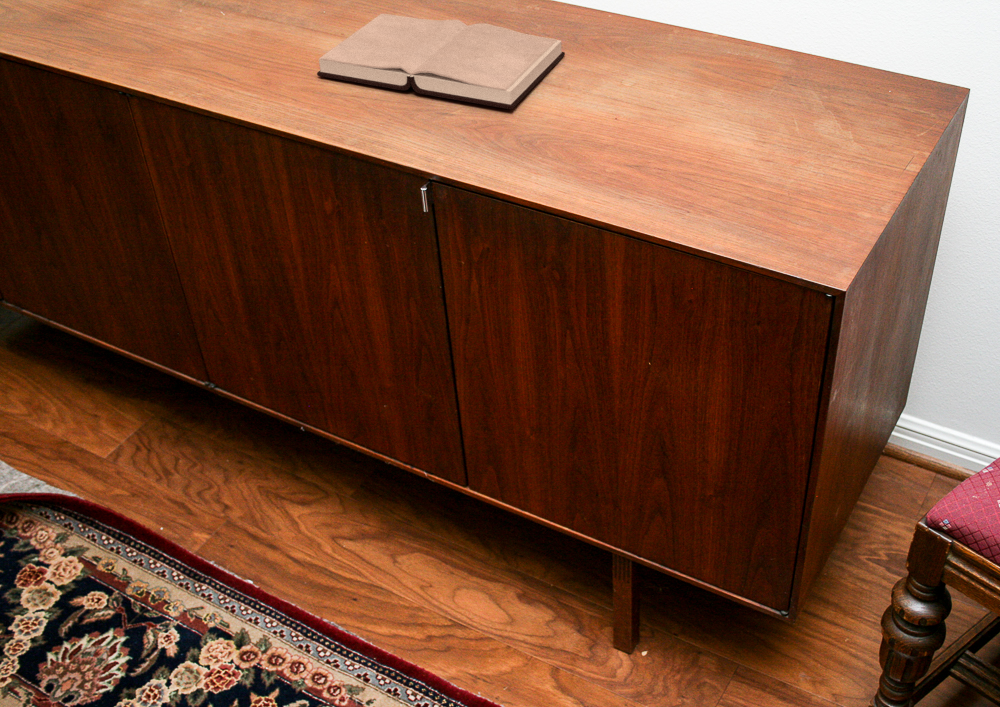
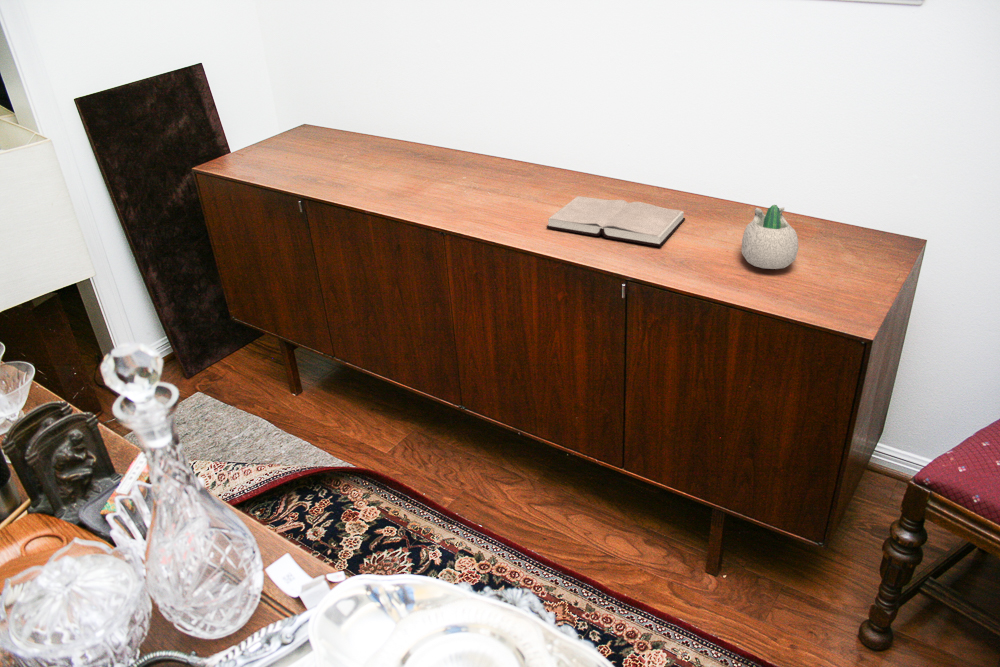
succulent planter: none [649,31,747,151] -> present [742,205,798,269]

